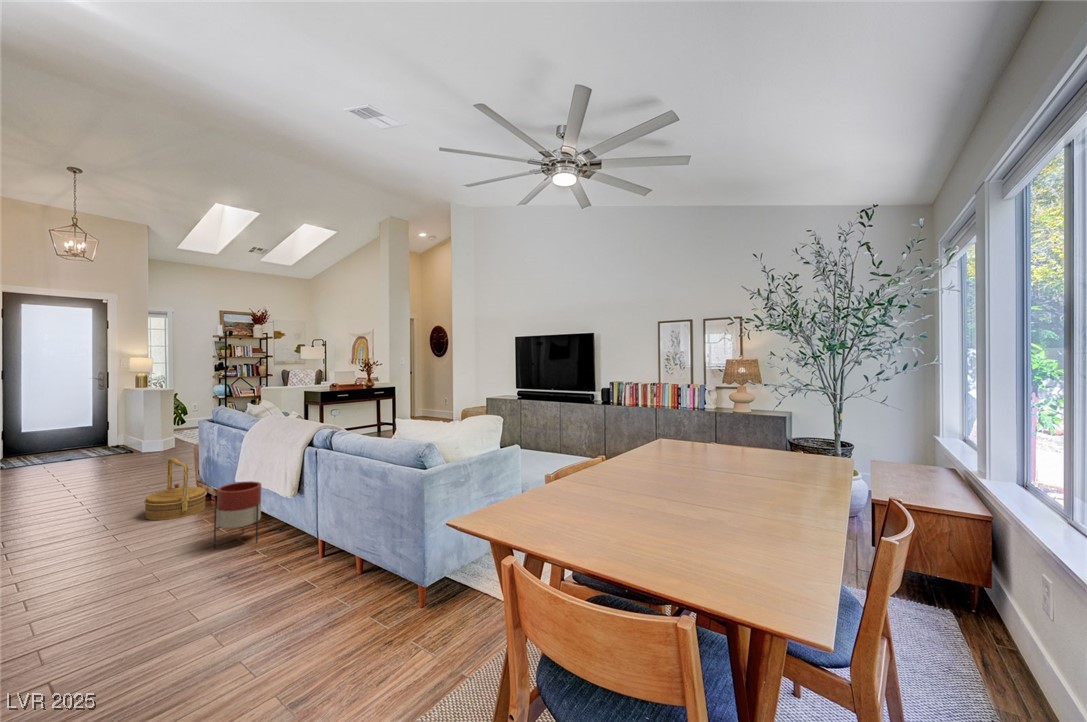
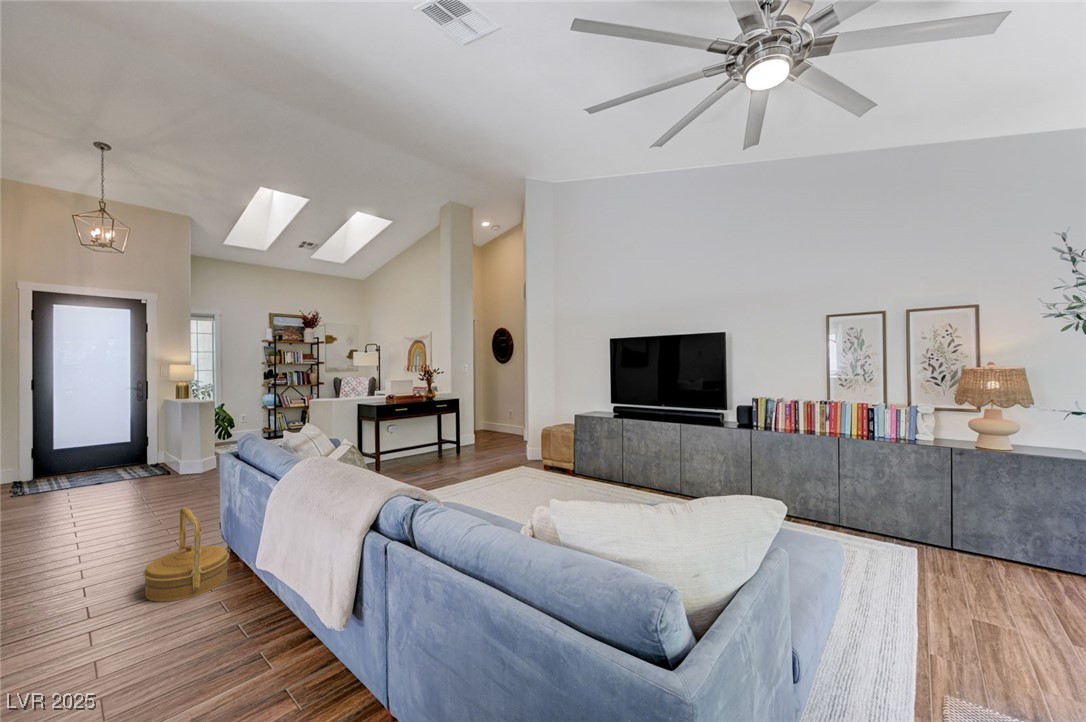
planter: present [214,481,261,548] -> none [220,562,294,678]

